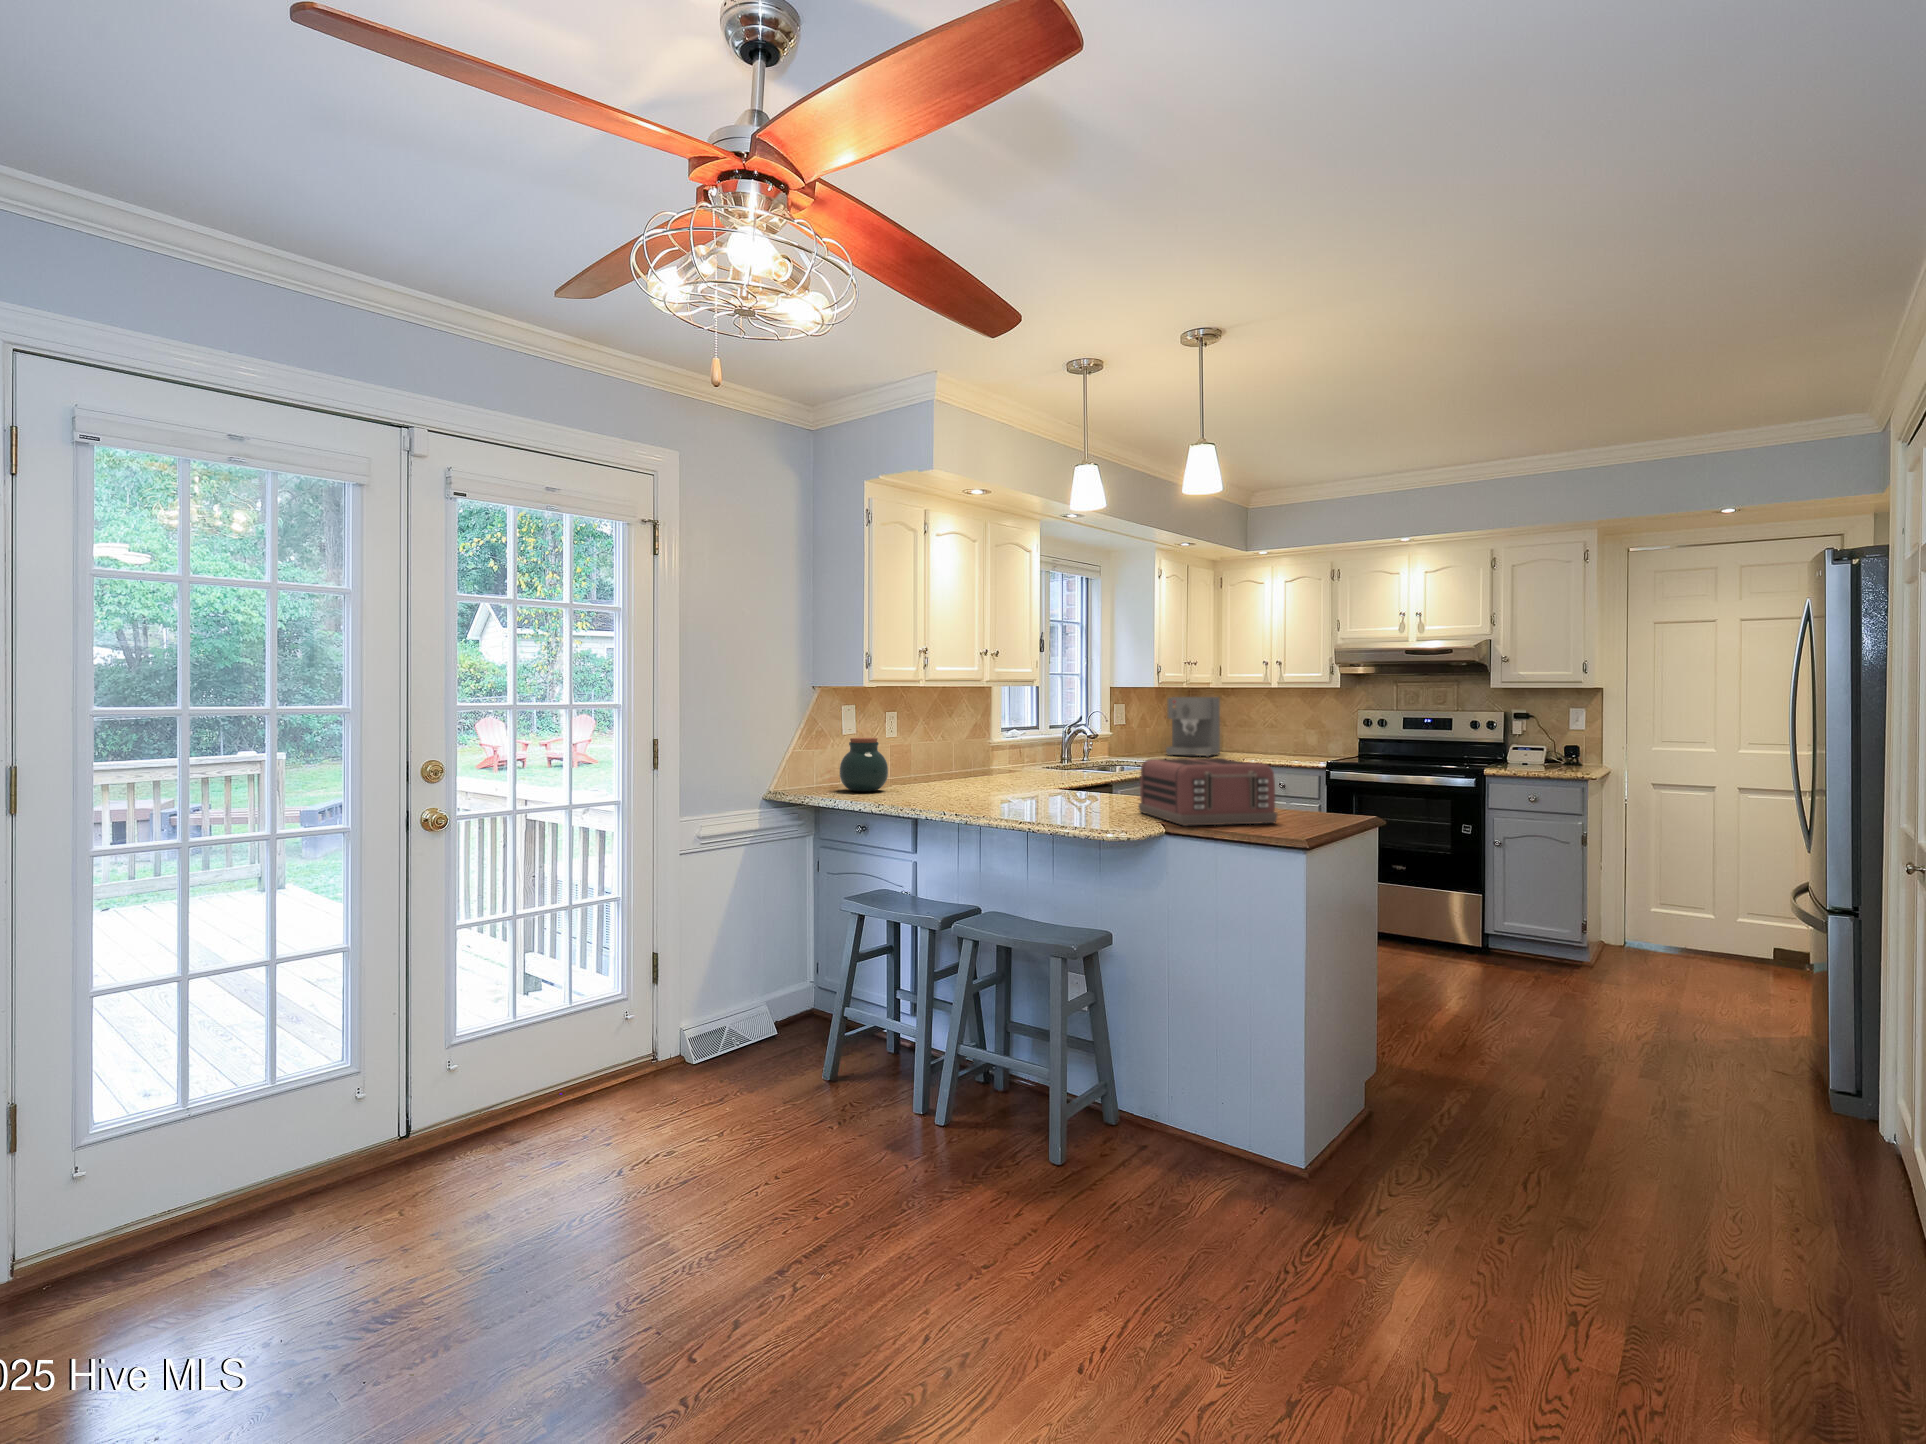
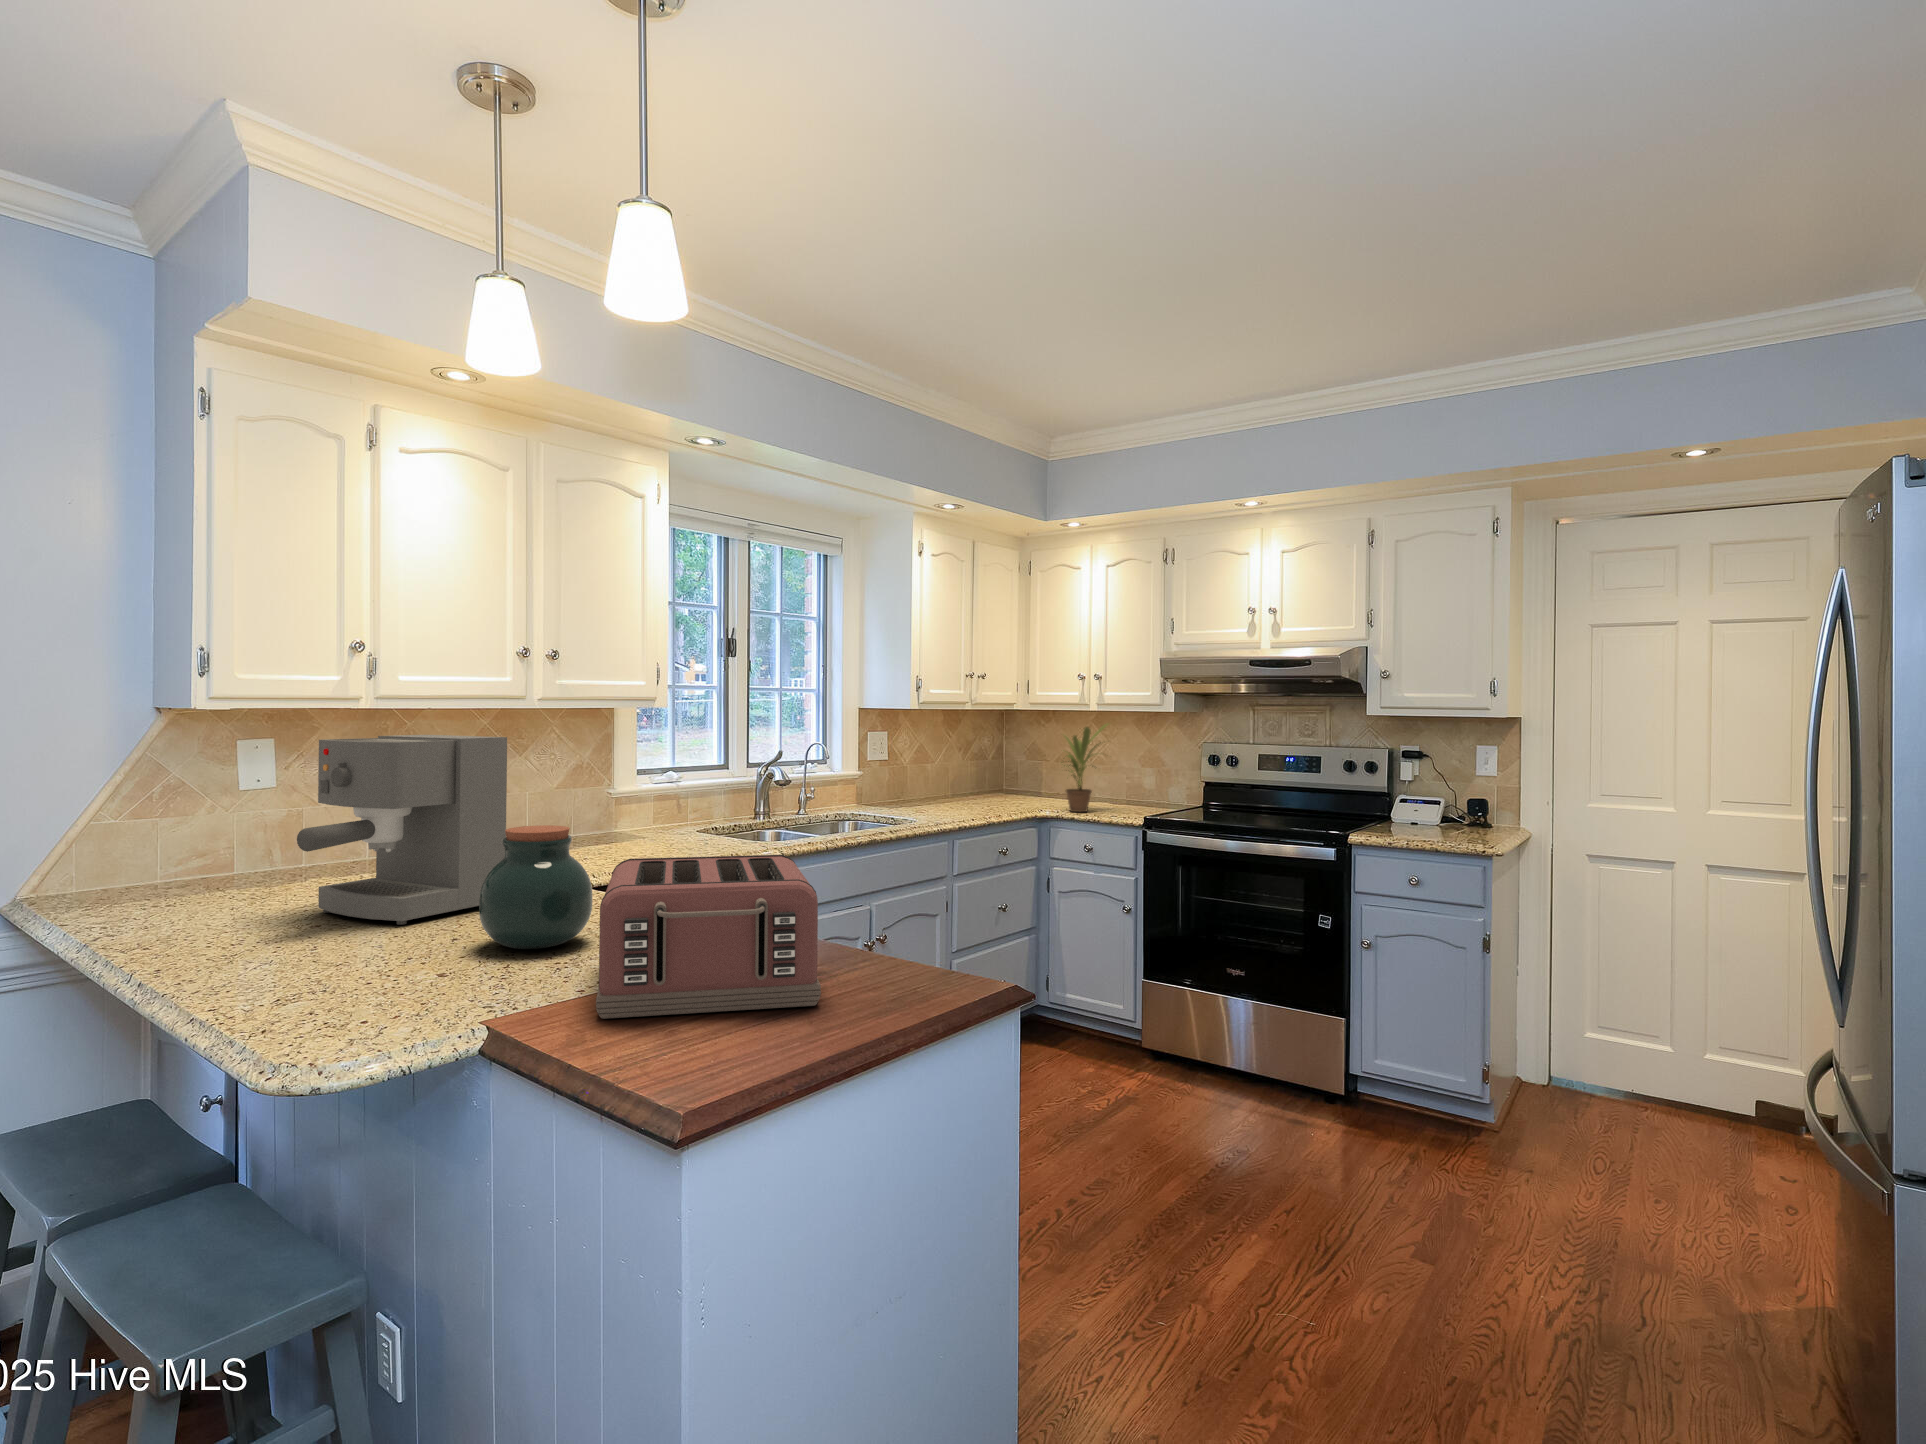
coffee maker: present [1166,697,1220,757] -> present [297,735,507,925]
potted plant: none [1256,697,1297,760] -> present [1061,723,1108,812]
jar: present [840,738,888,792] -> present [479,825,592,949]

